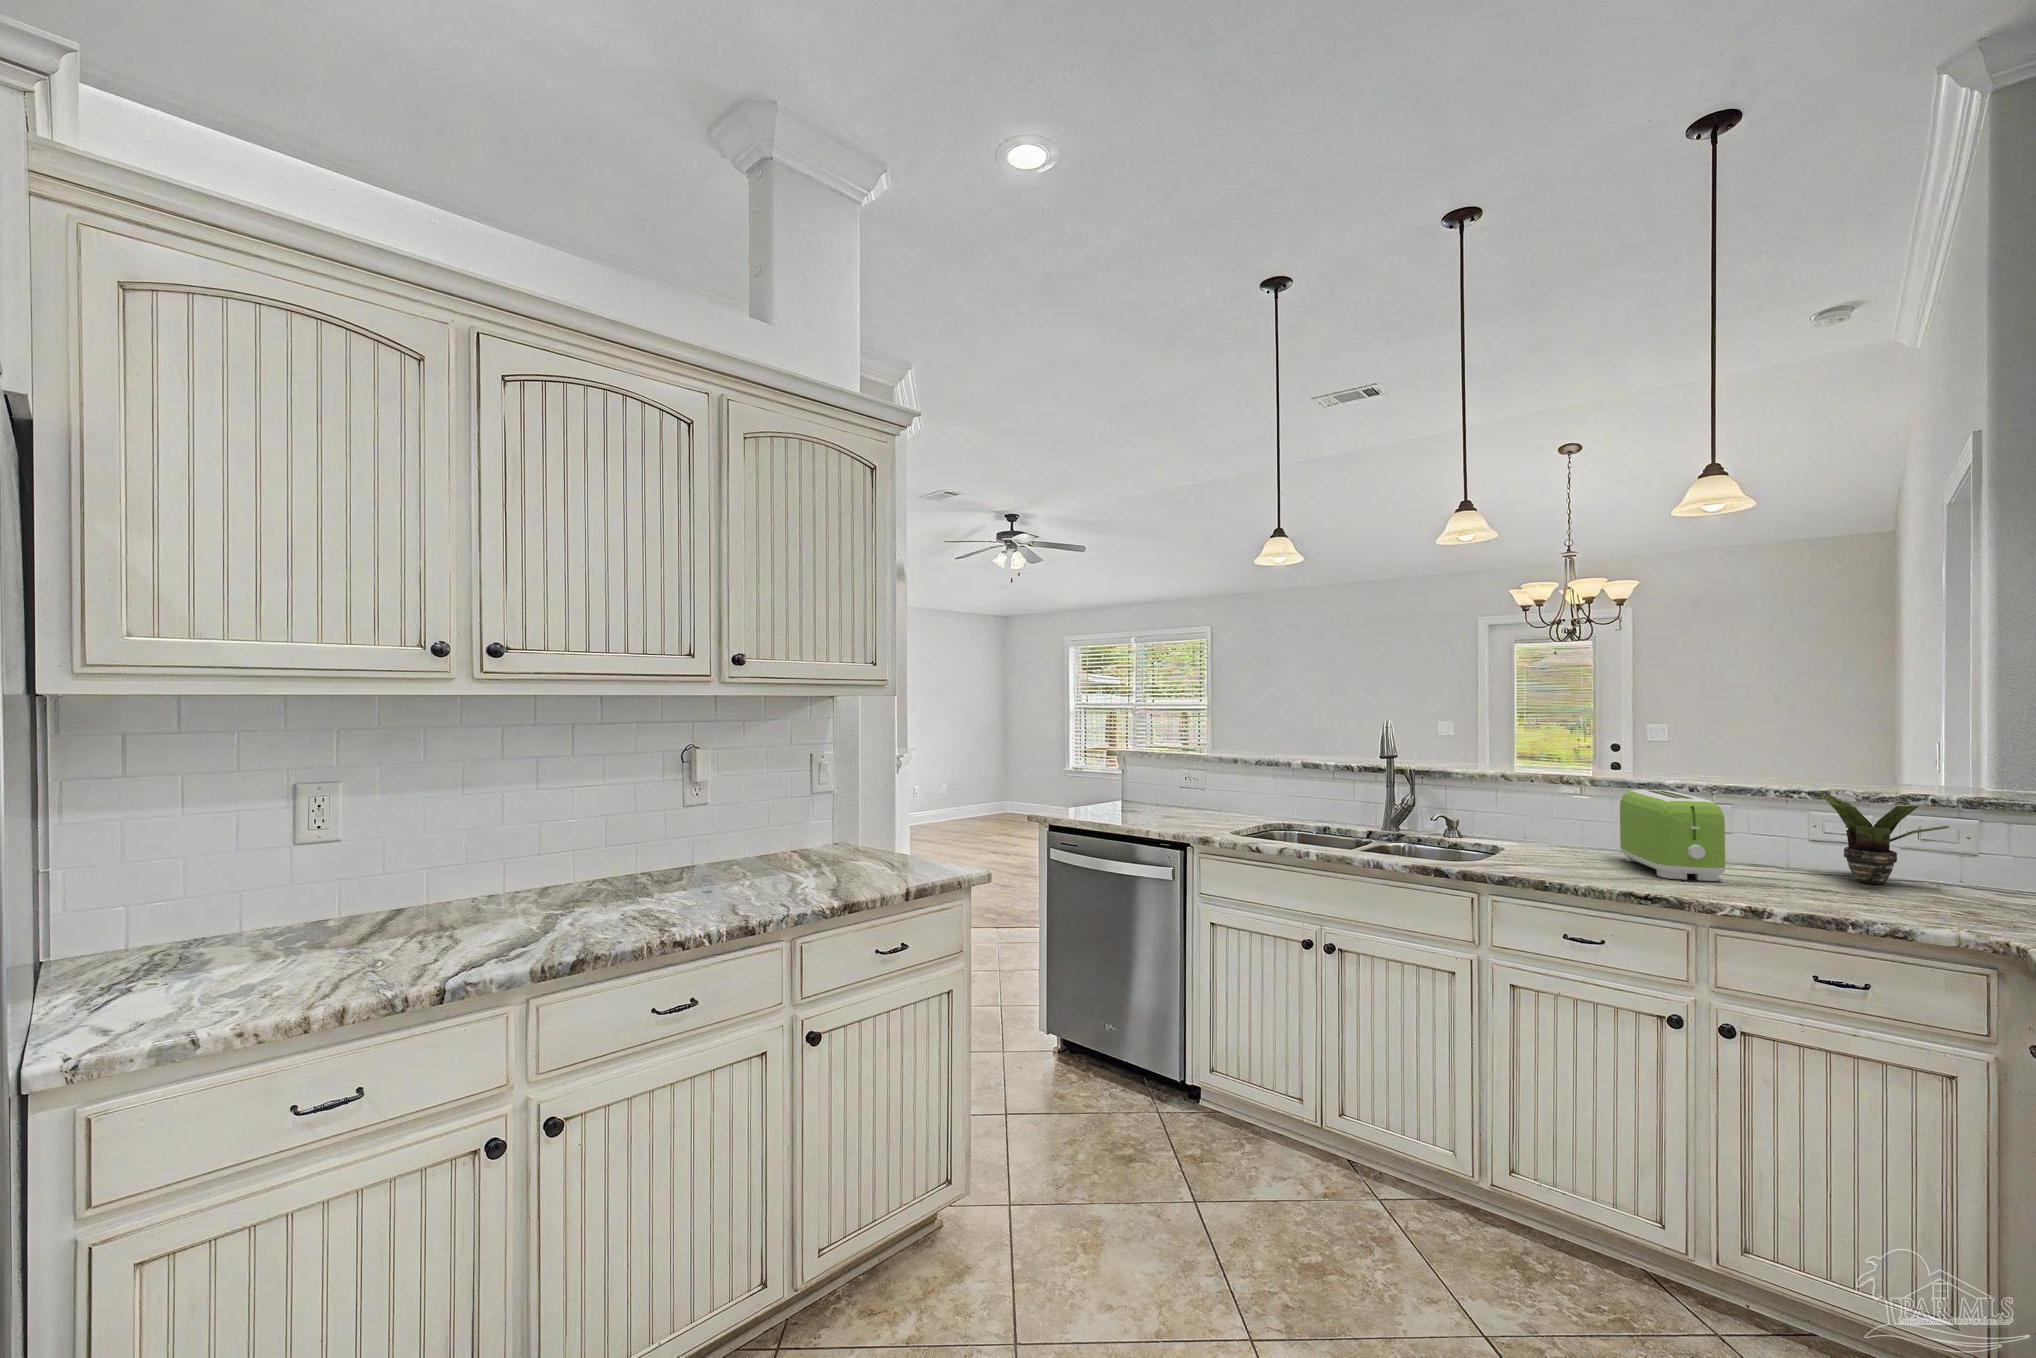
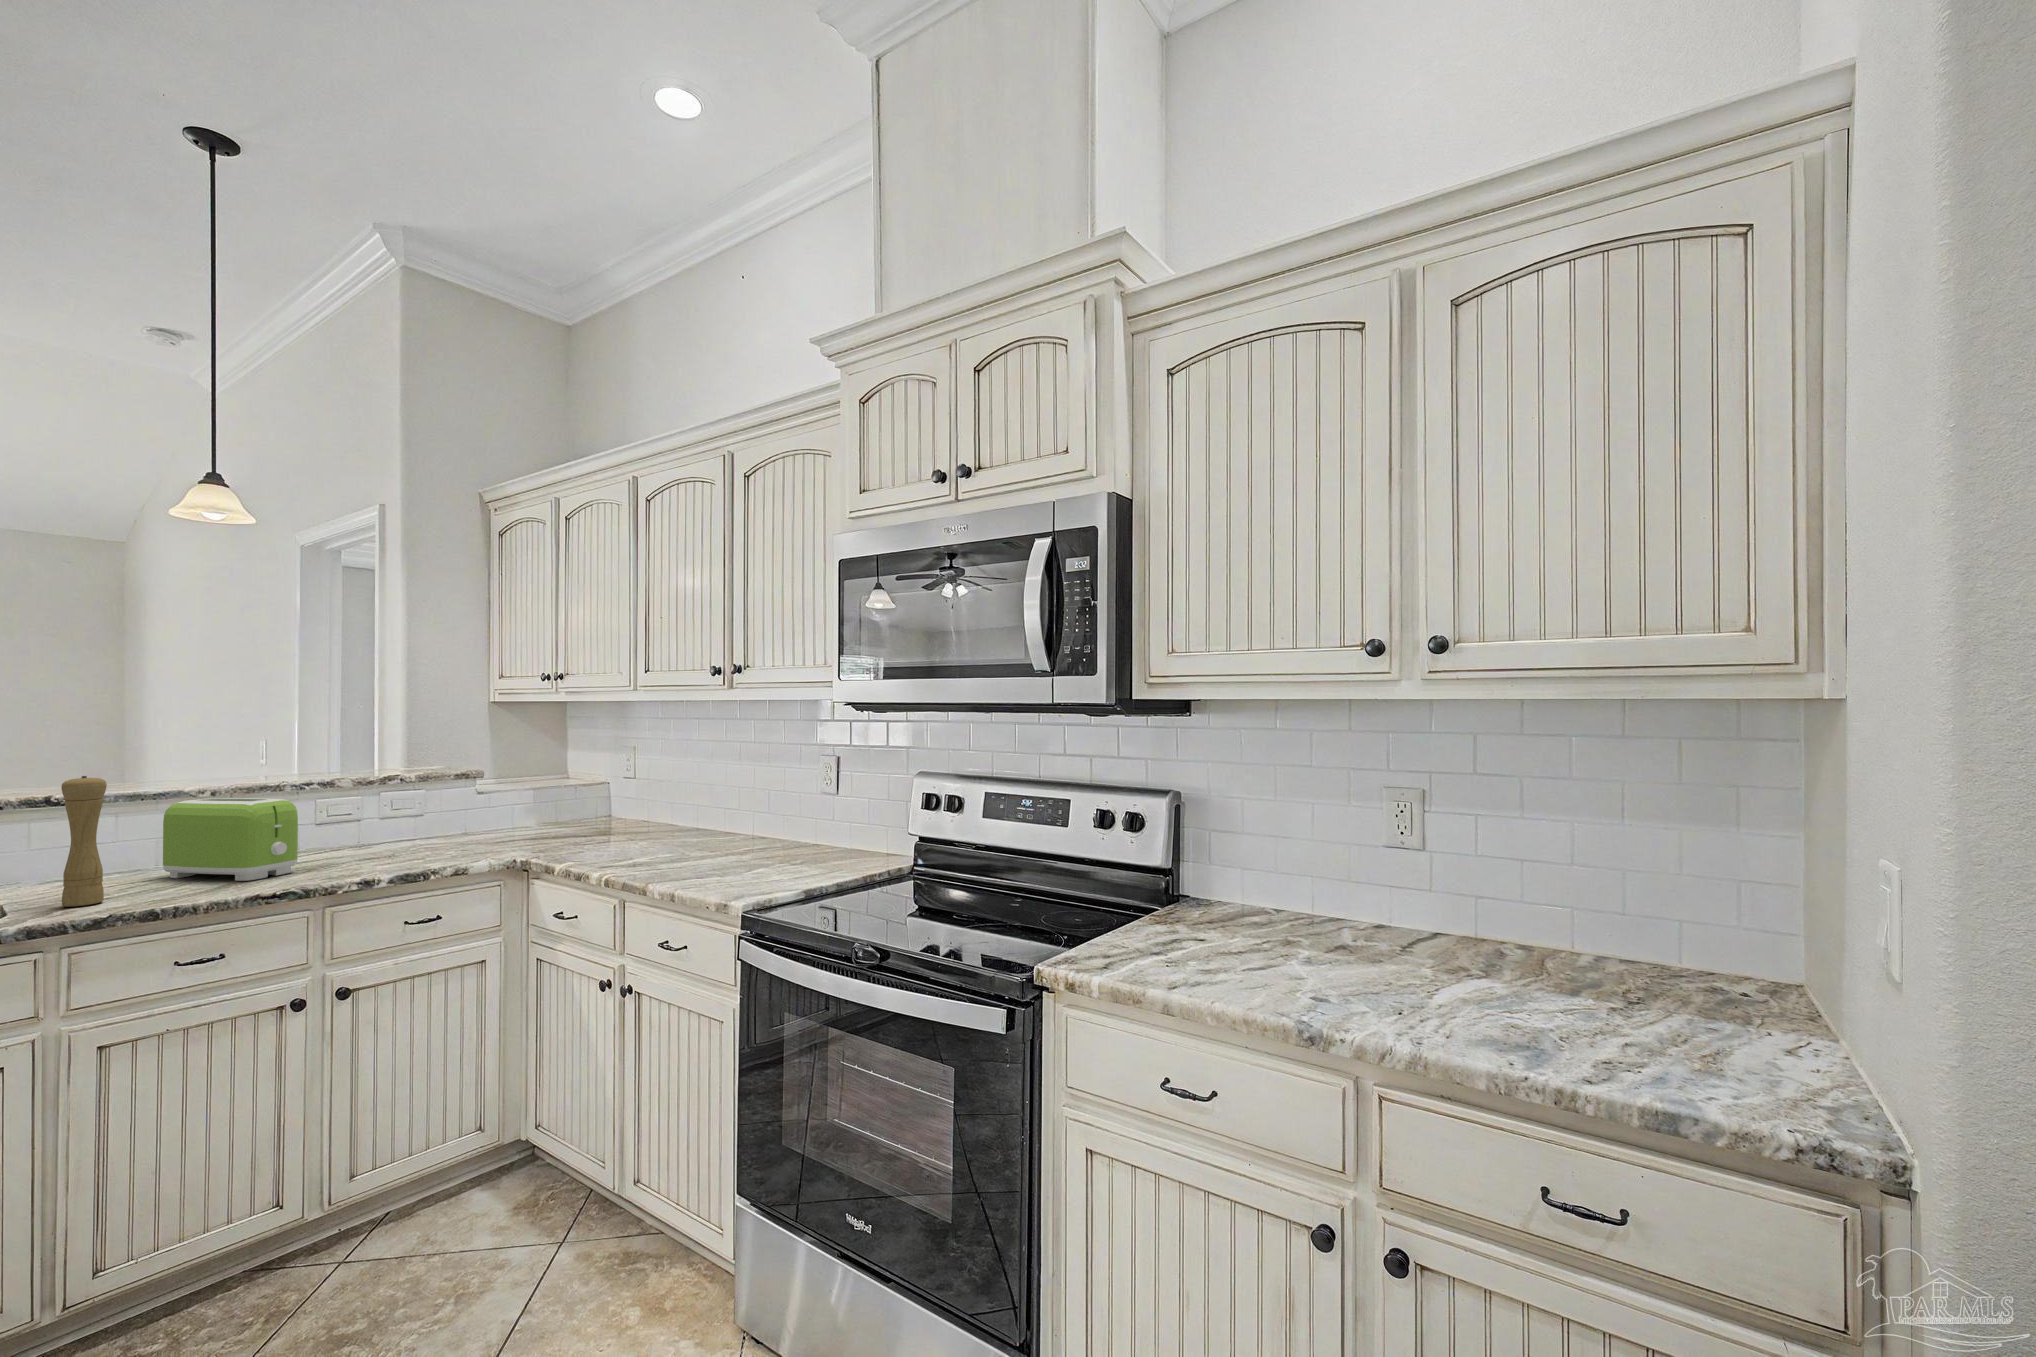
pepper mill: none [1509,756,1540,865] -> present [61,776,107,907]
potted plant: present [1817,791,1949,884] -> none [337,780,430,851]

